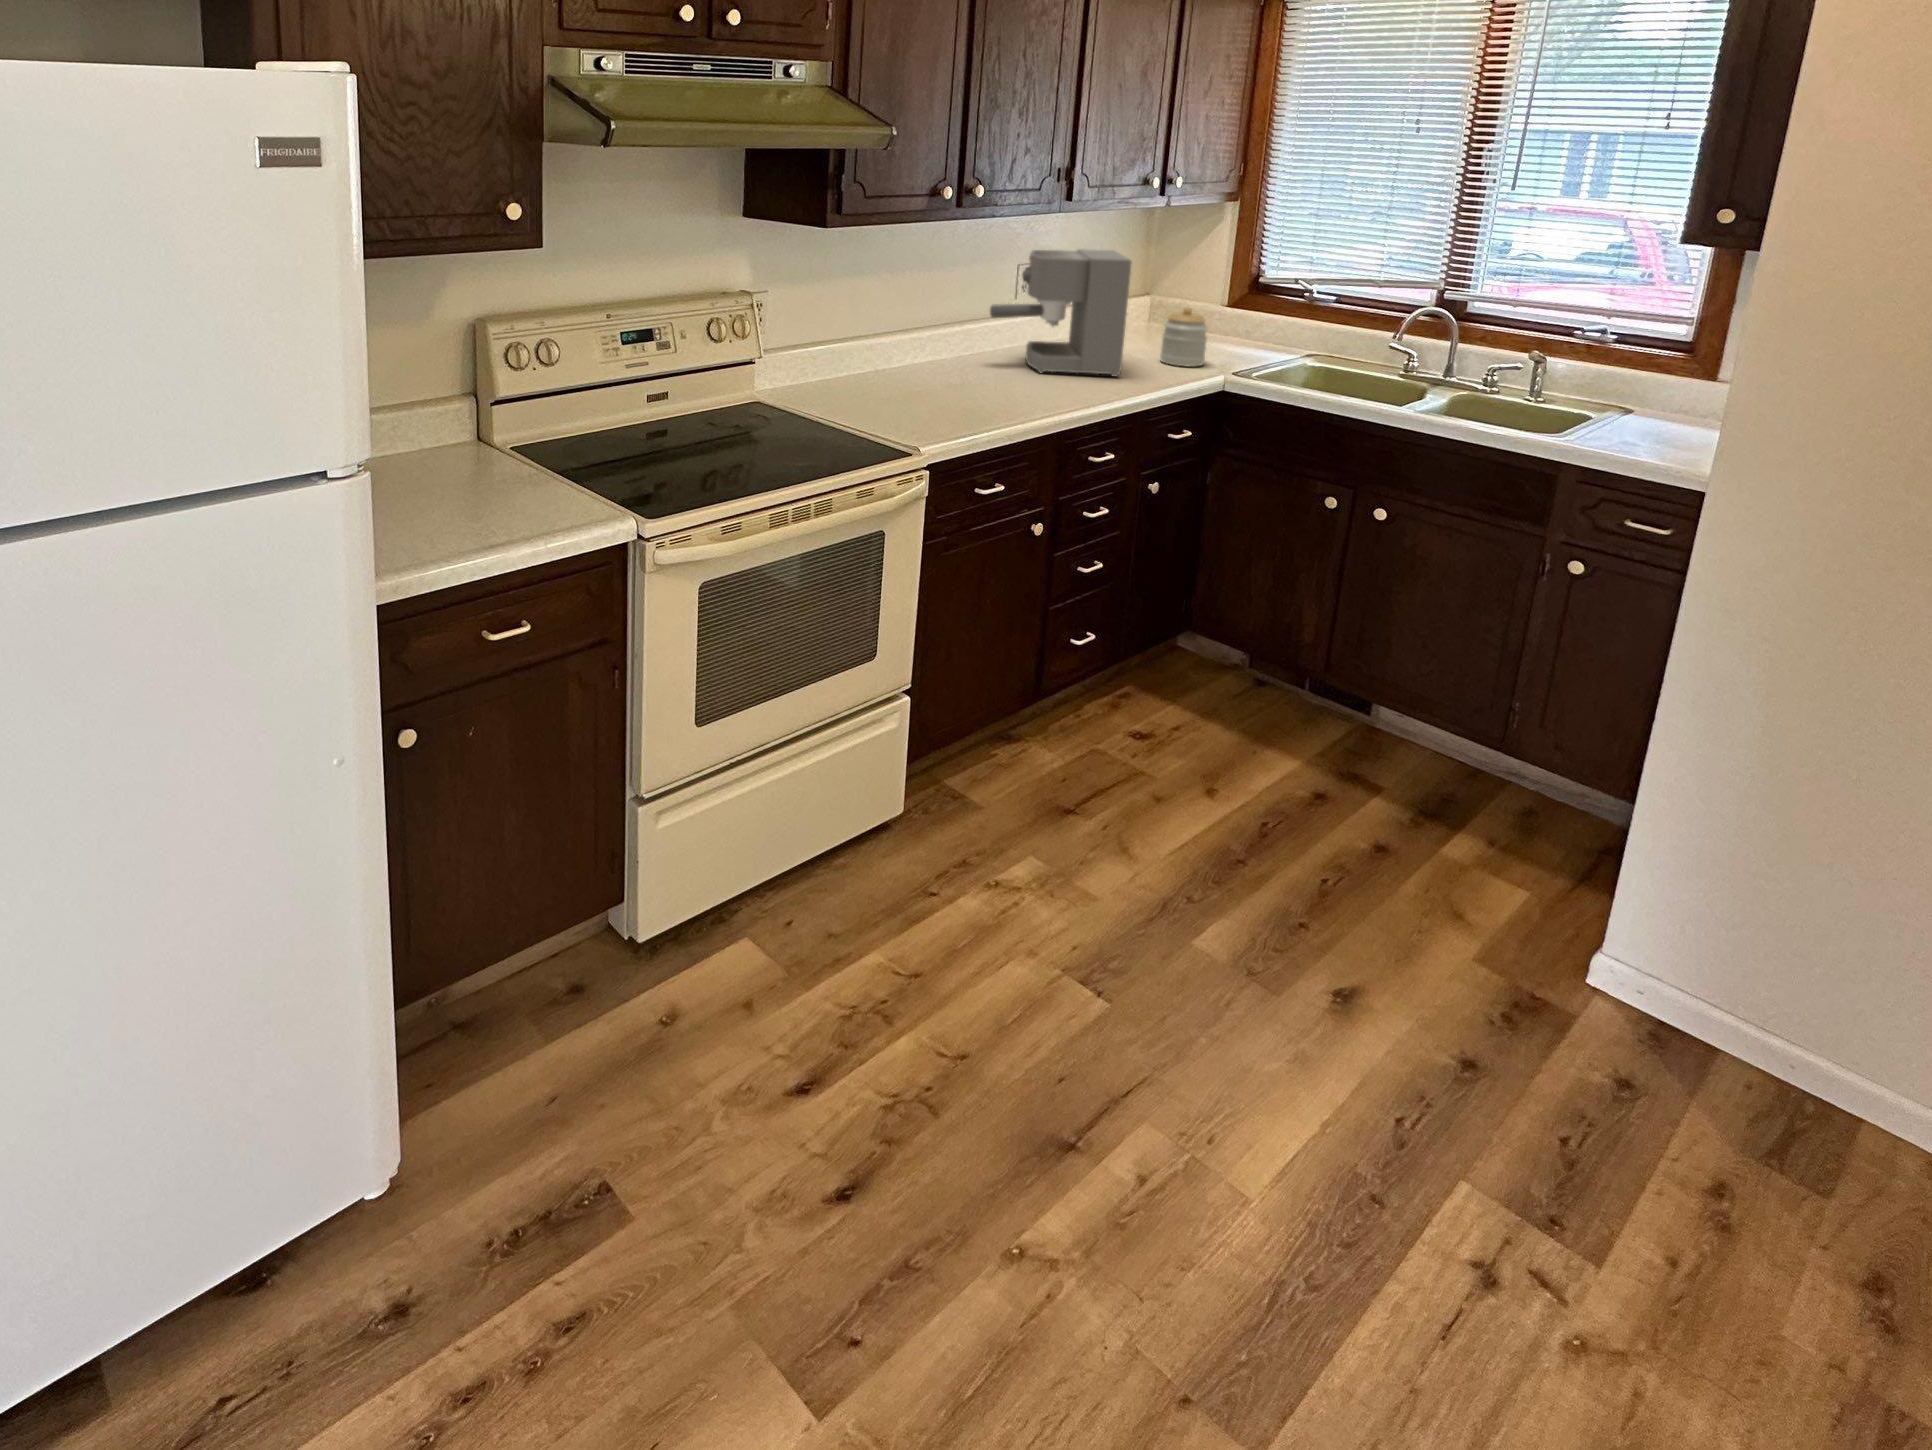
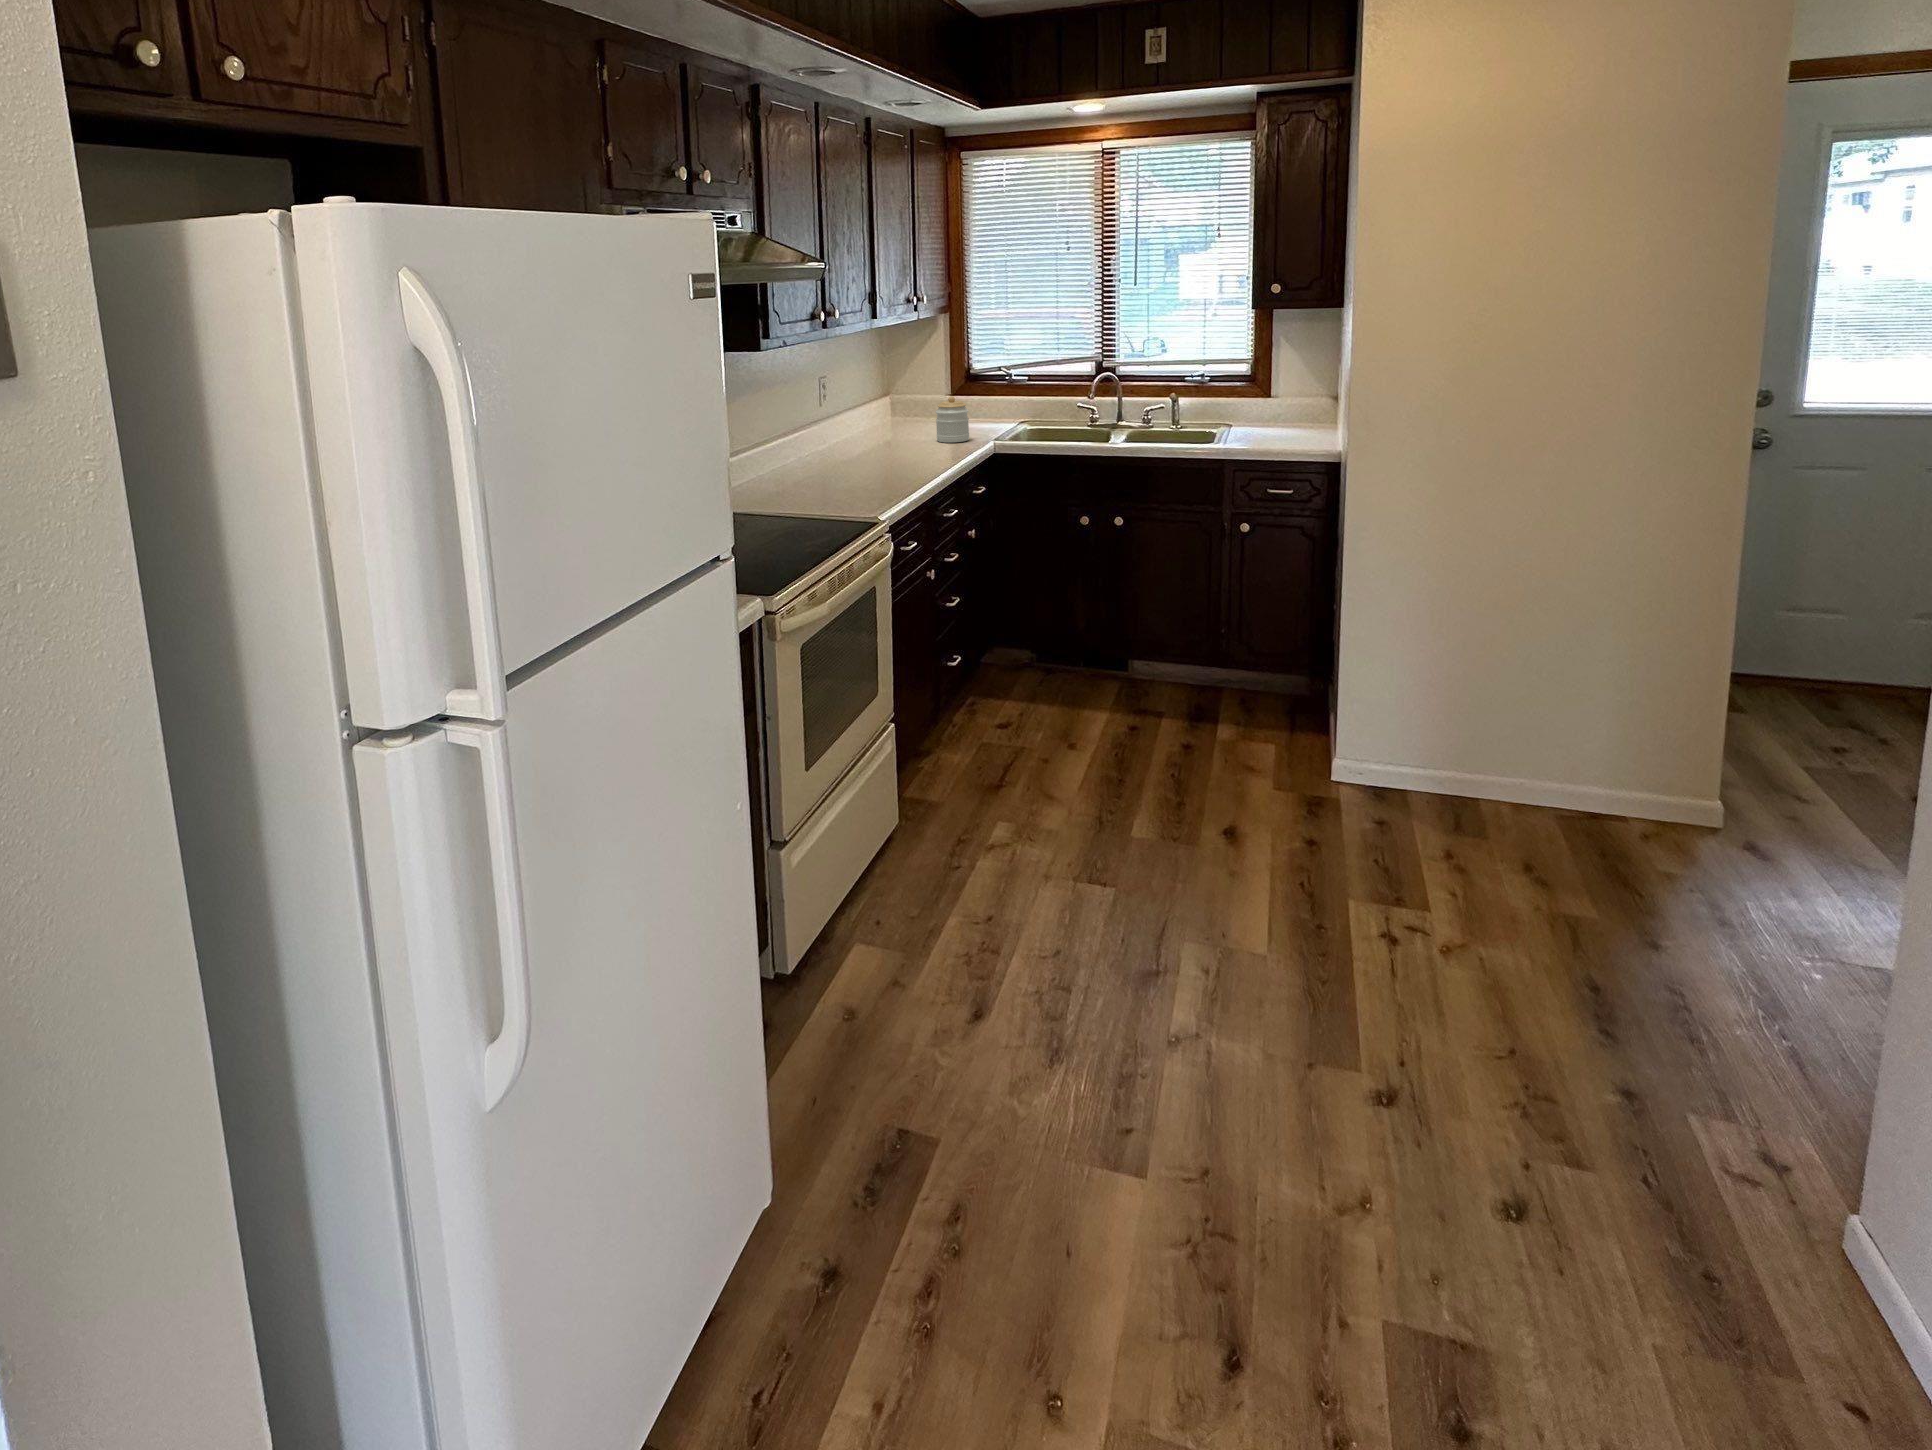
coffee maker: present [990,249,1132,376] -> none [824,358,931,462]

